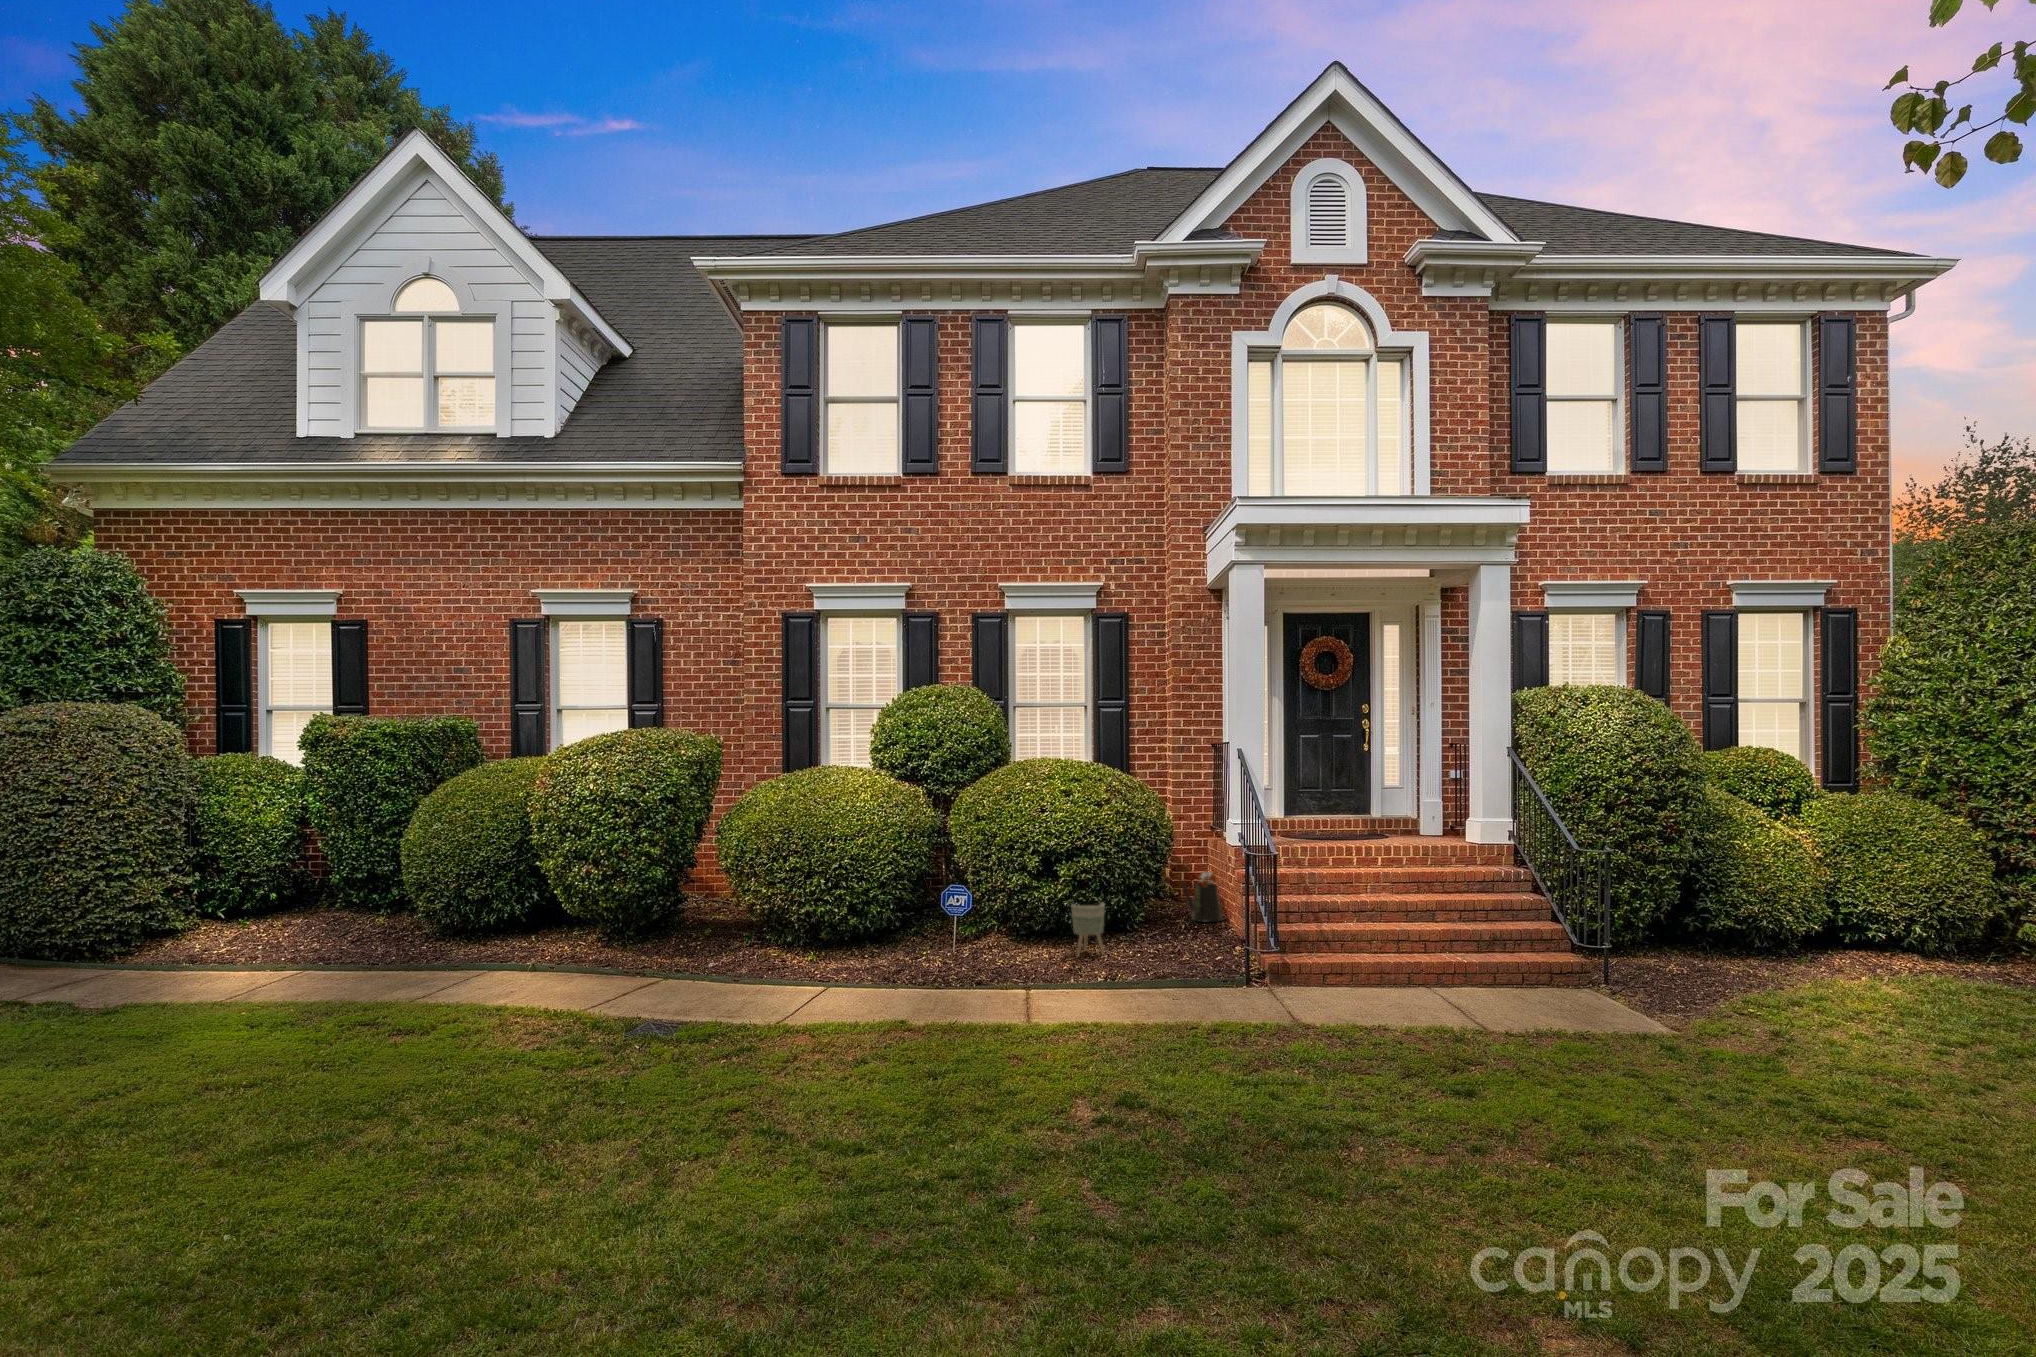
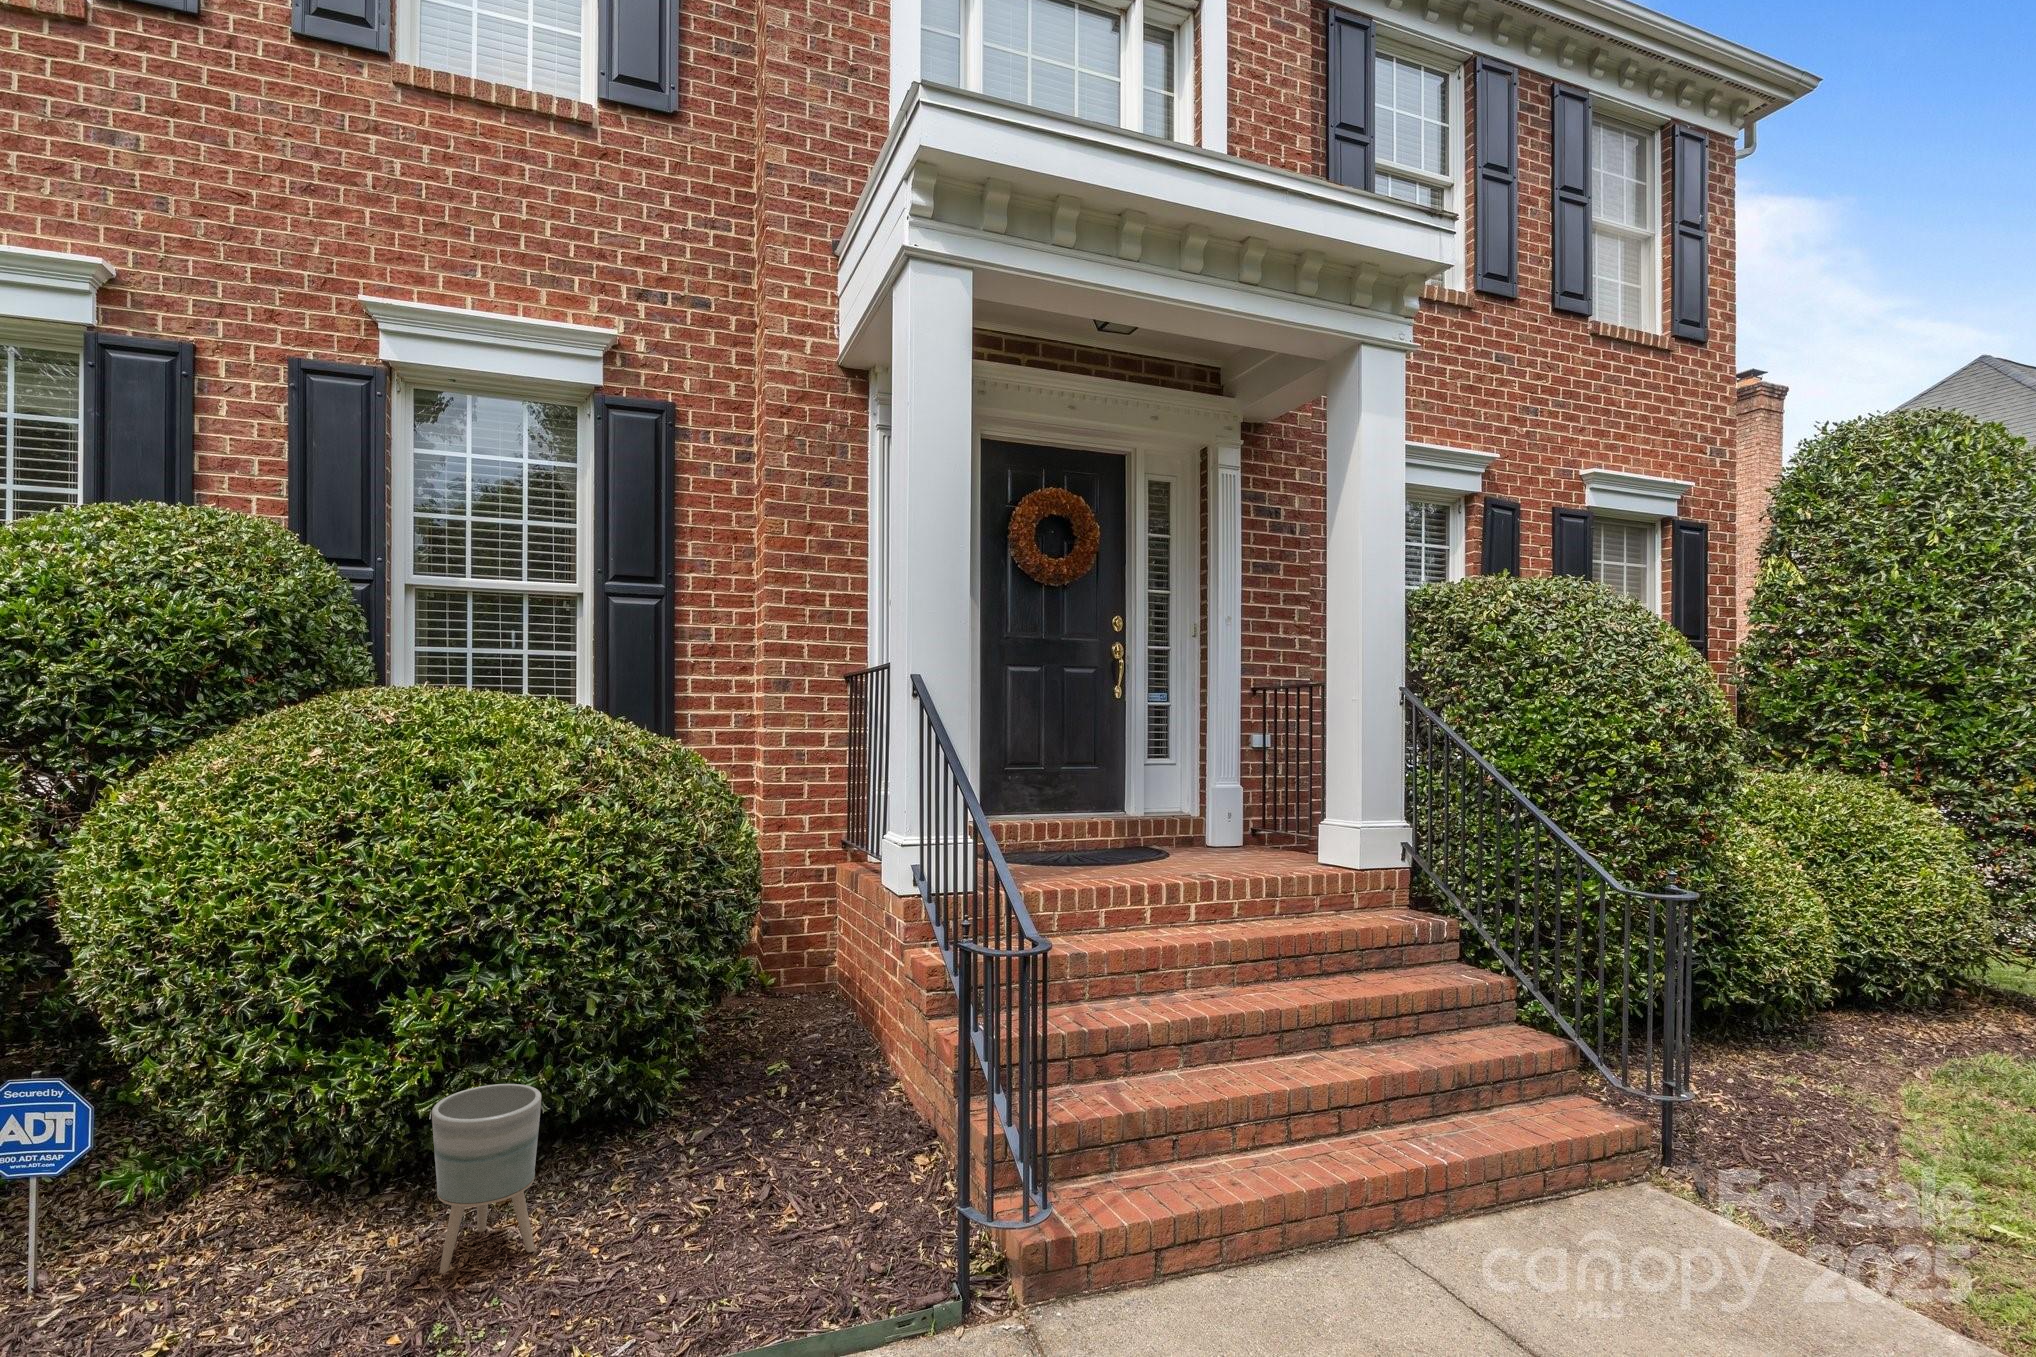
watering can: present [1183,869,1225,922] -> none [770,940,877,1075]

